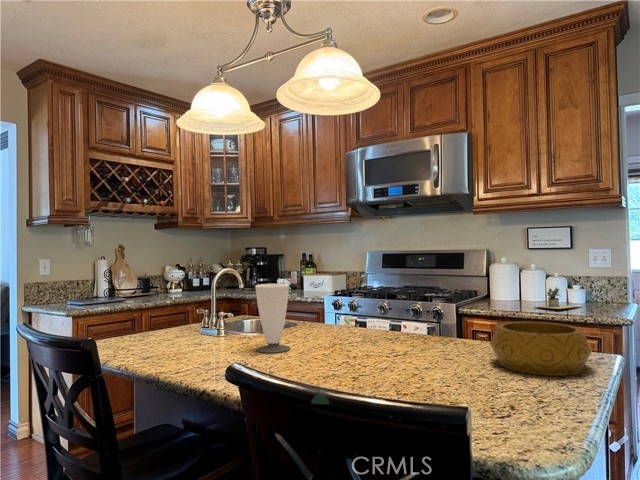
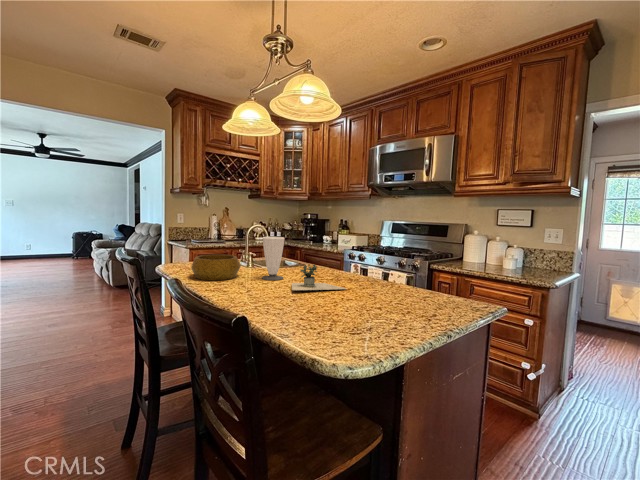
potted plant: present [537,287,580,309] -> present [292,264,346,290]
decorative bowl: present [490,322,592,376] -> present [191,255,241,280]

